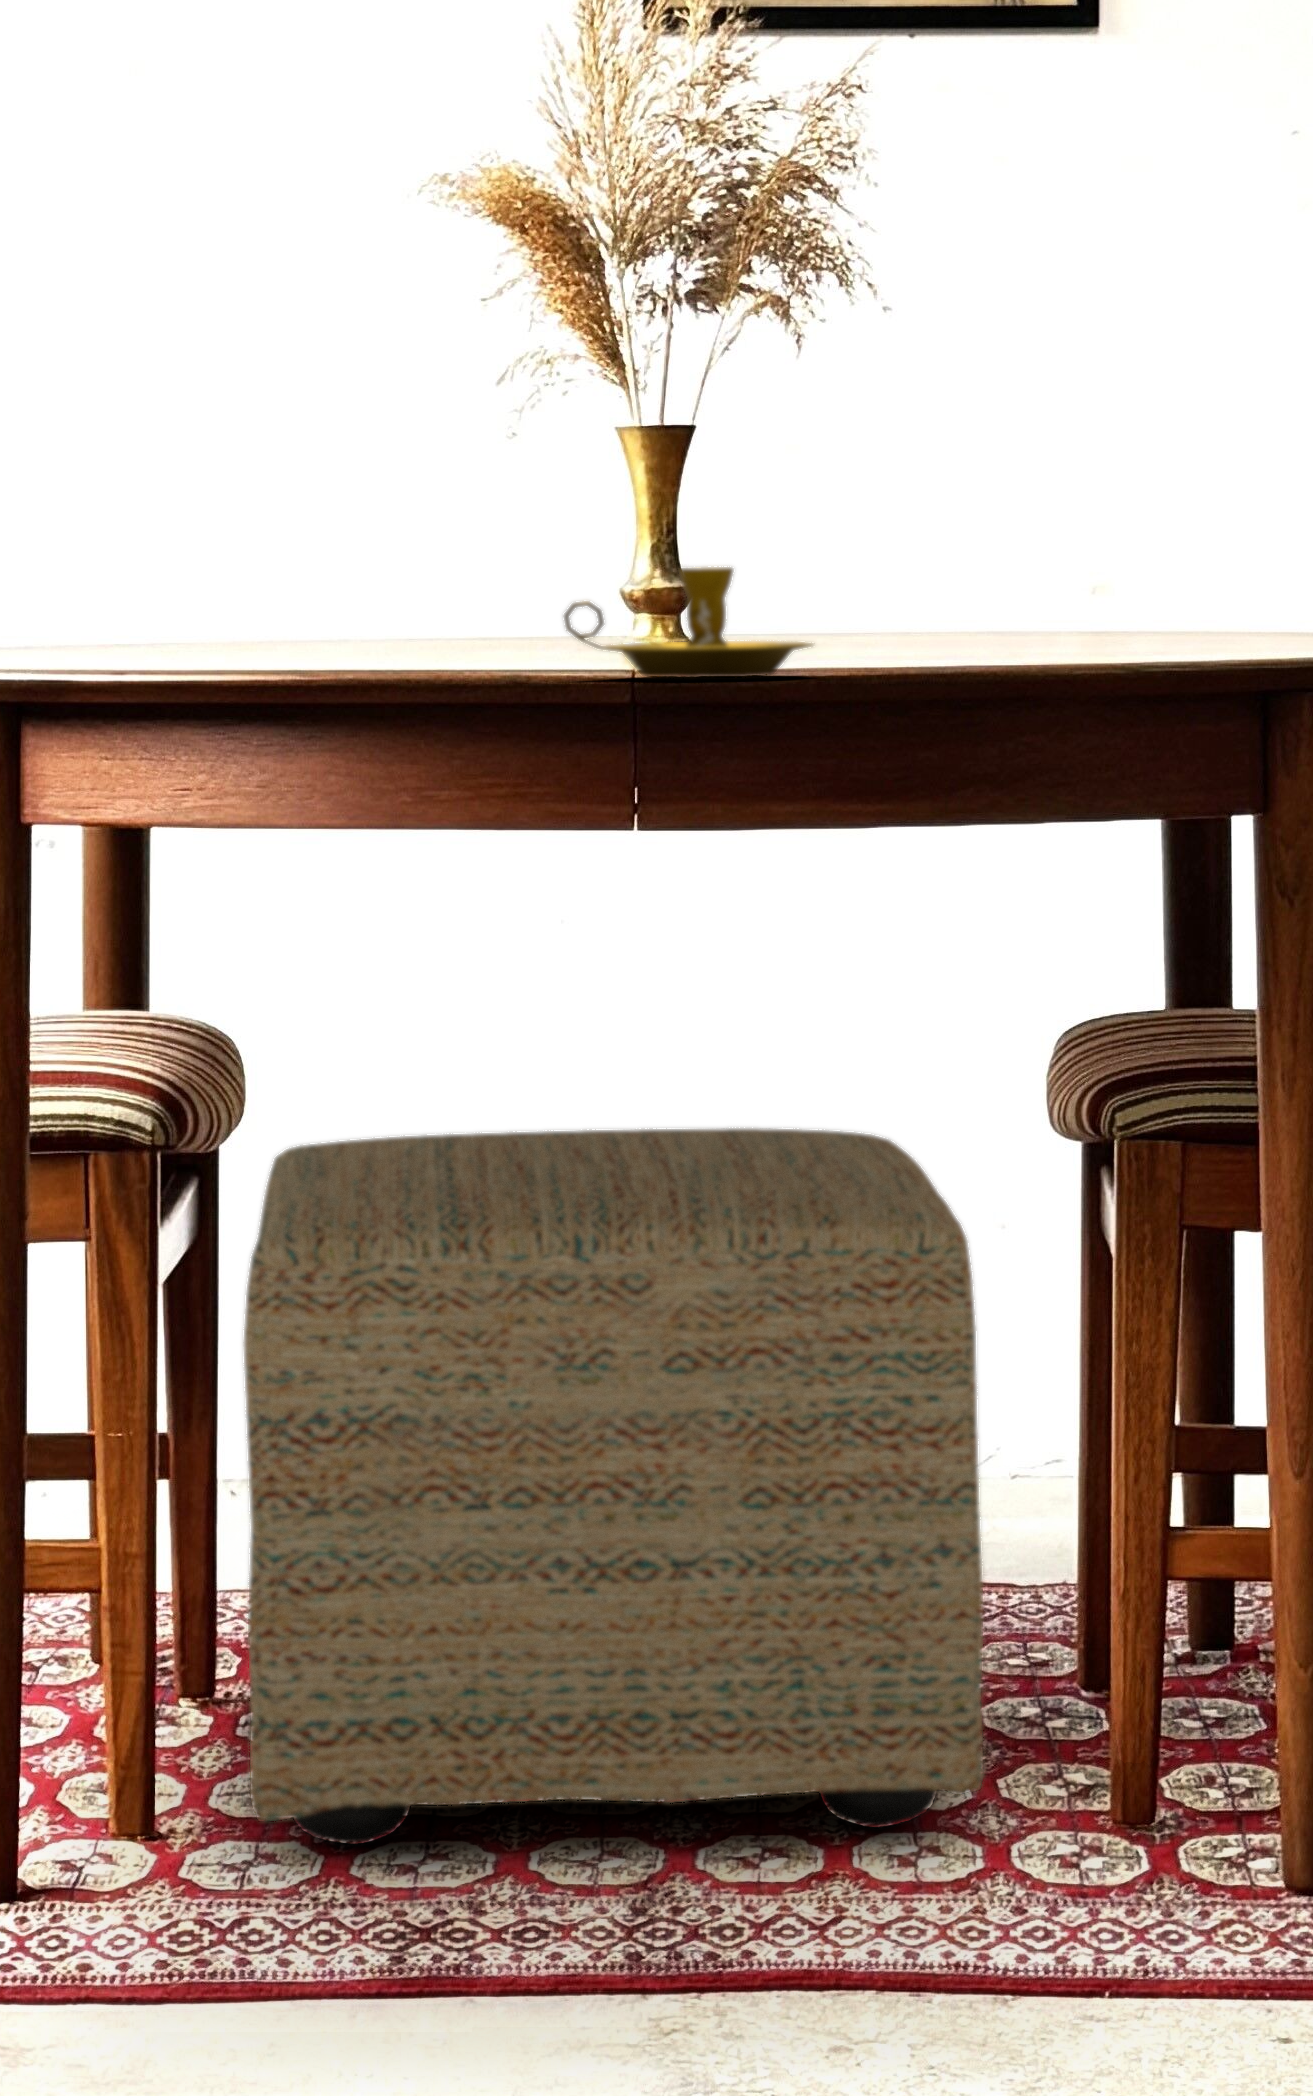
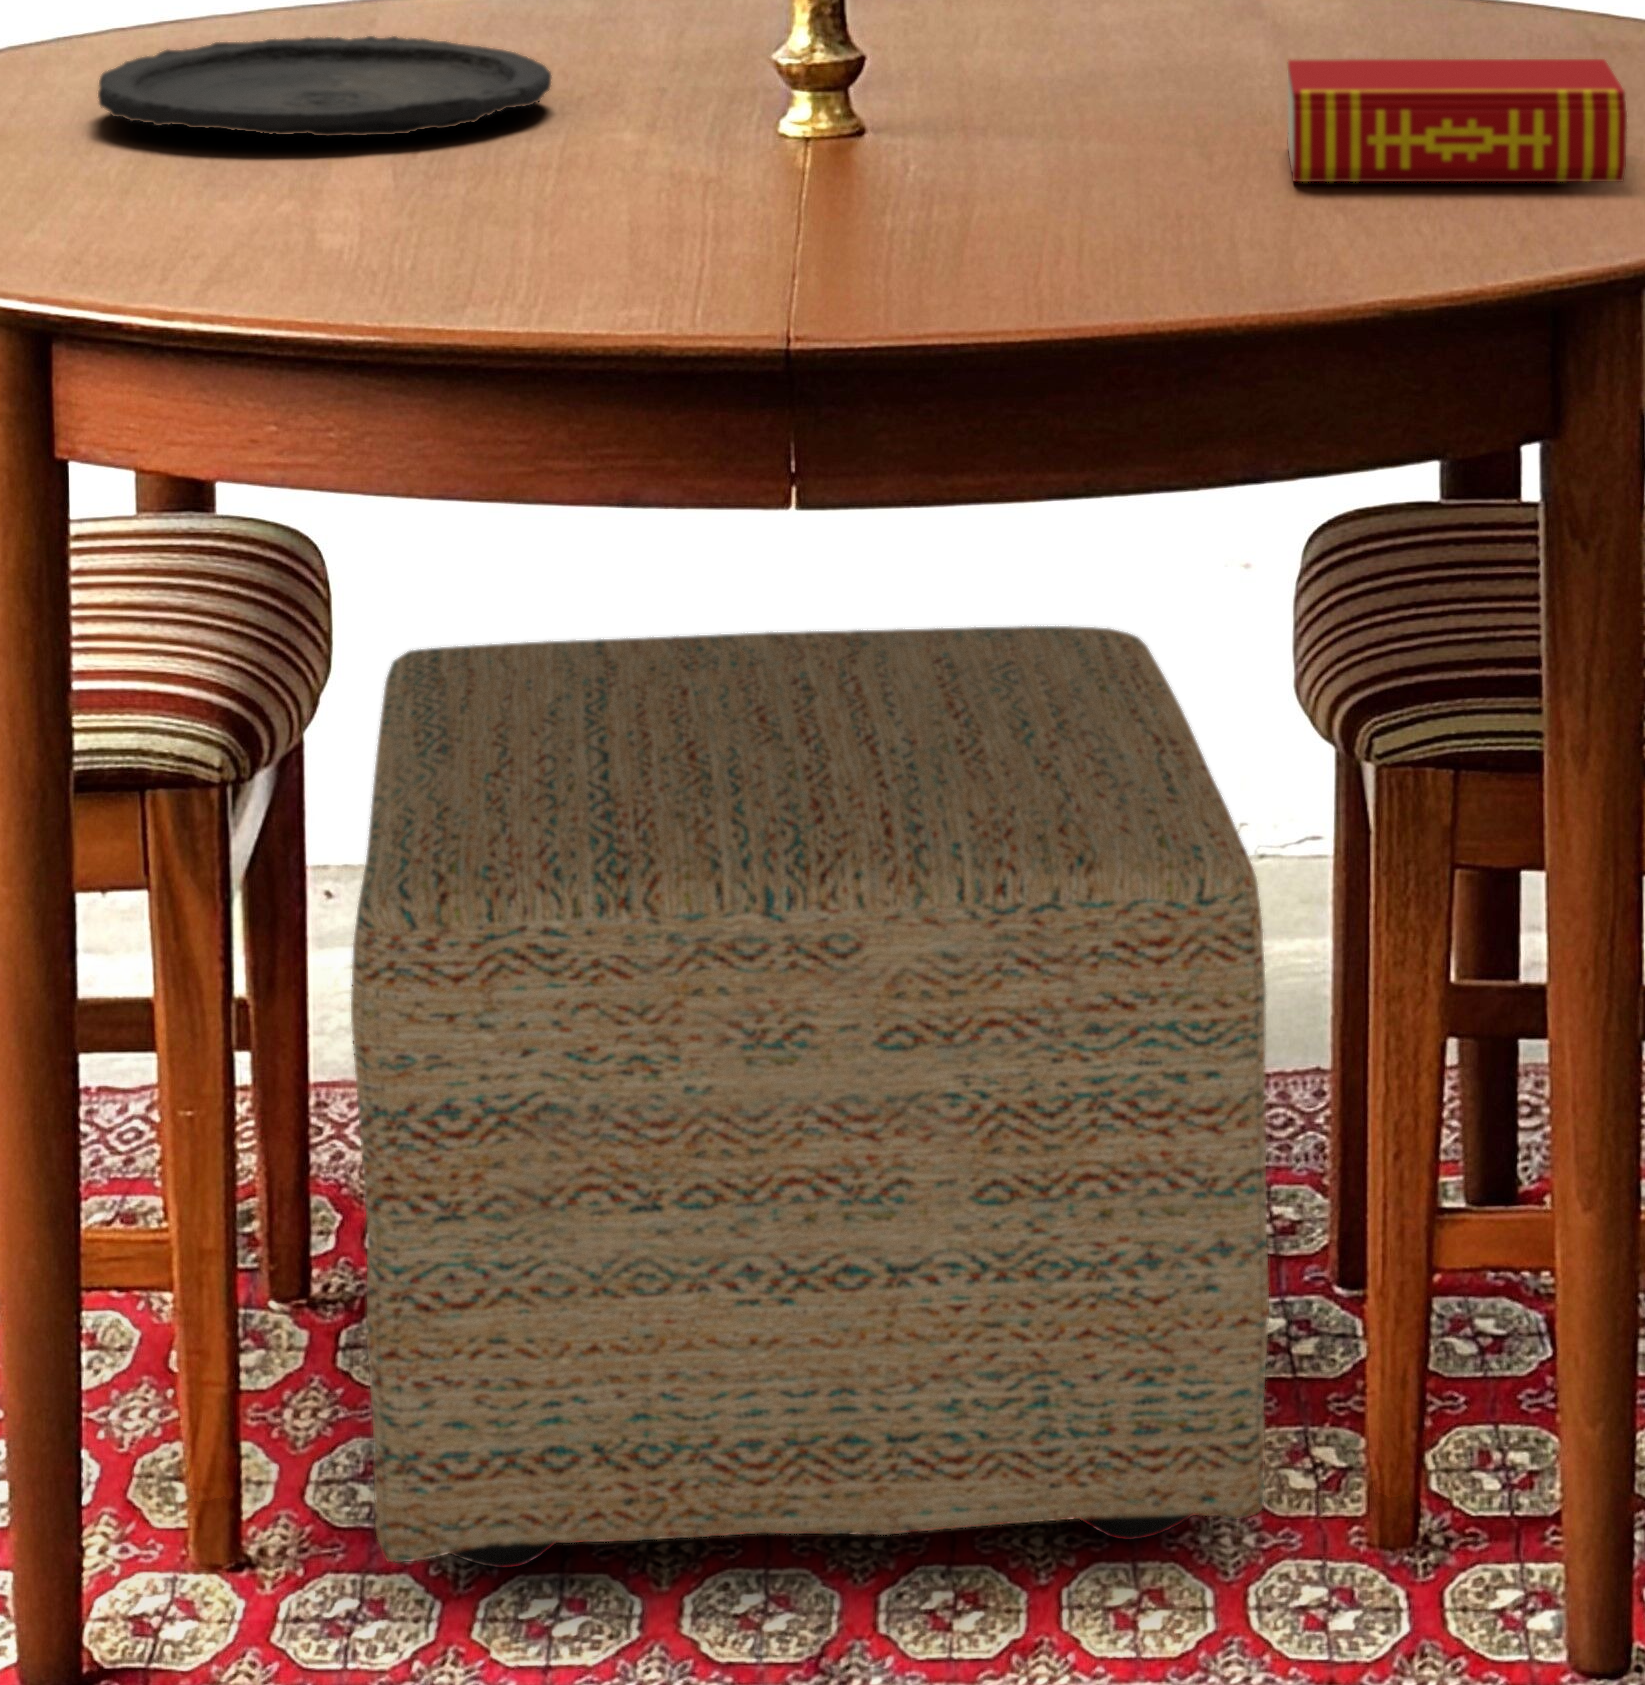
candlestick: present [564,567,812,678] -> none [741,31,1070,190]
book: none [984,599,1237,674] -> present [1287,59,1627,182]
plate: none [61,632,418,672] -> present [98,36,552,137]

